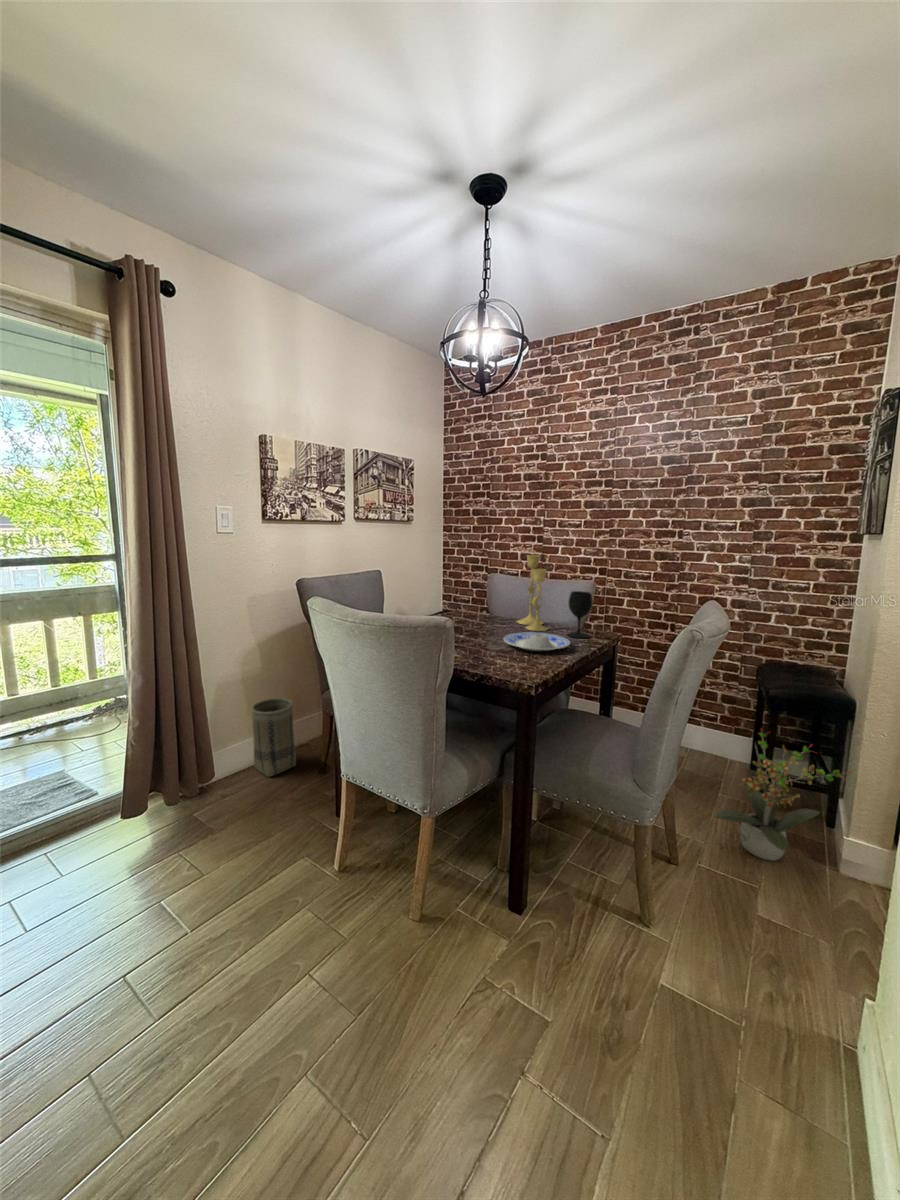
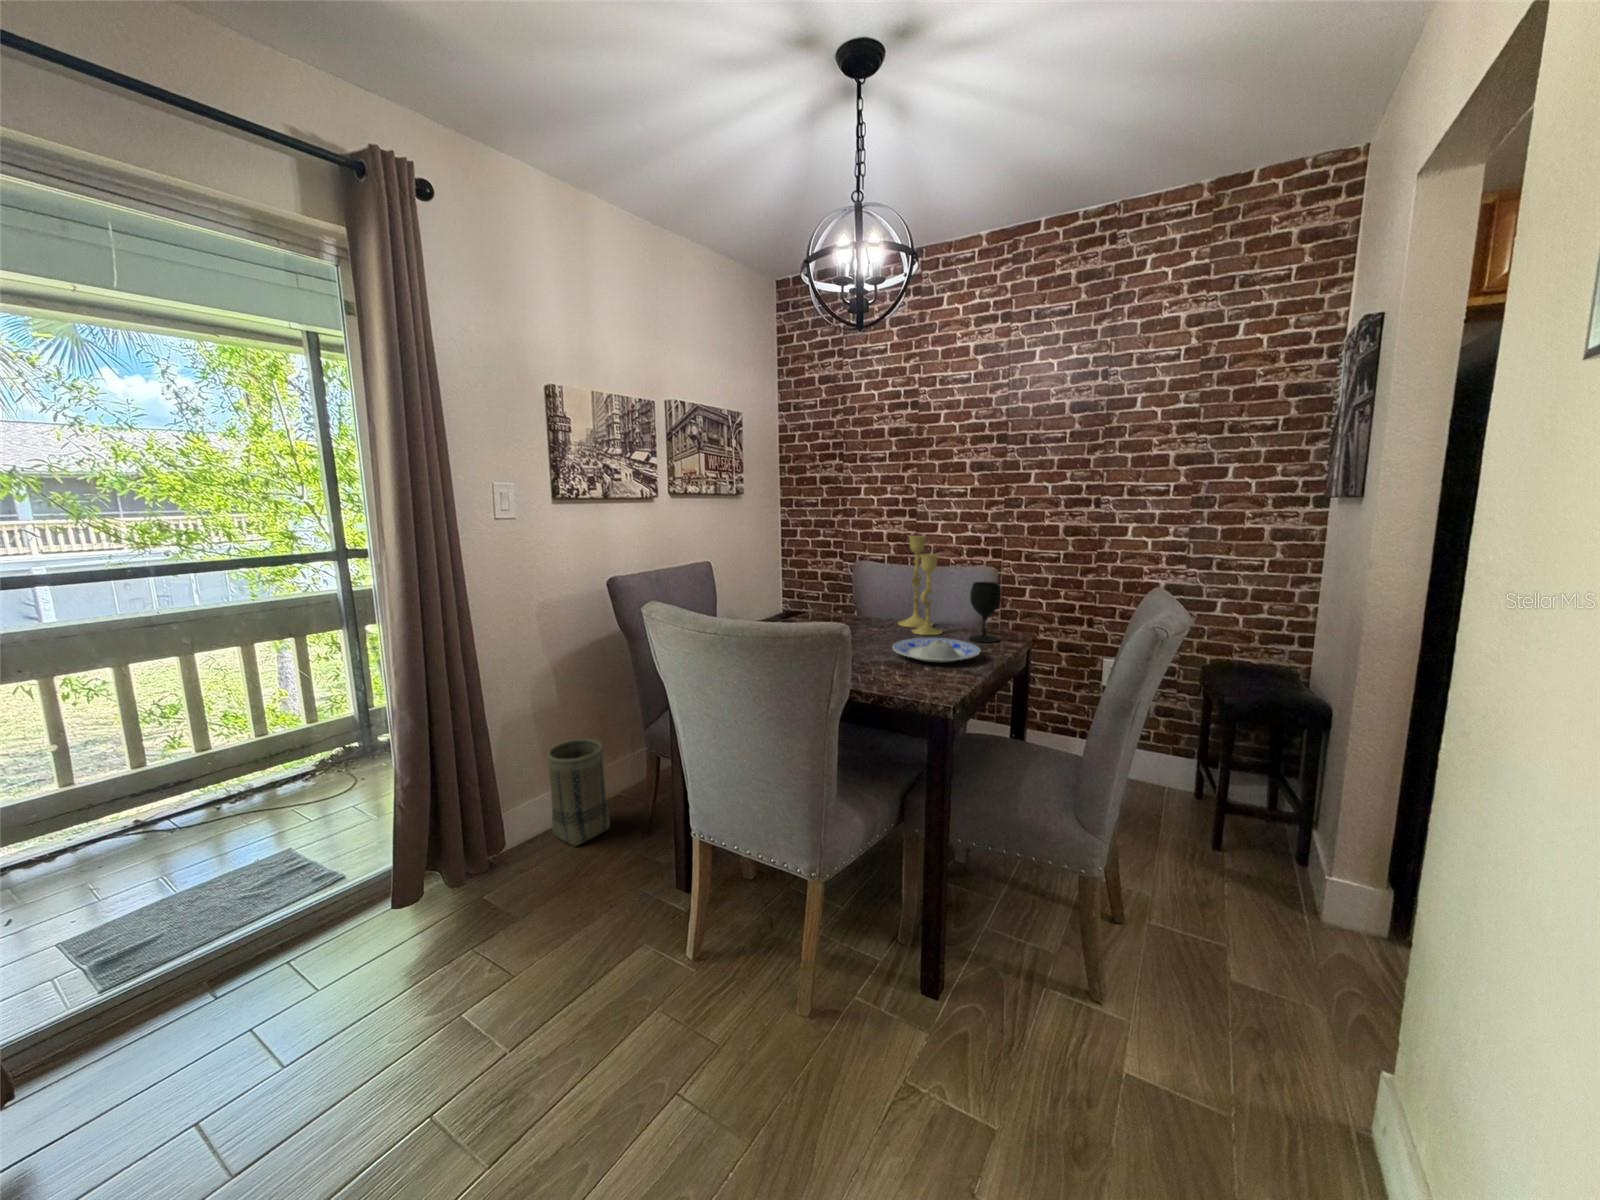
potted plant: present [715,733,850,861] -> none [1168,748,1337,915]

